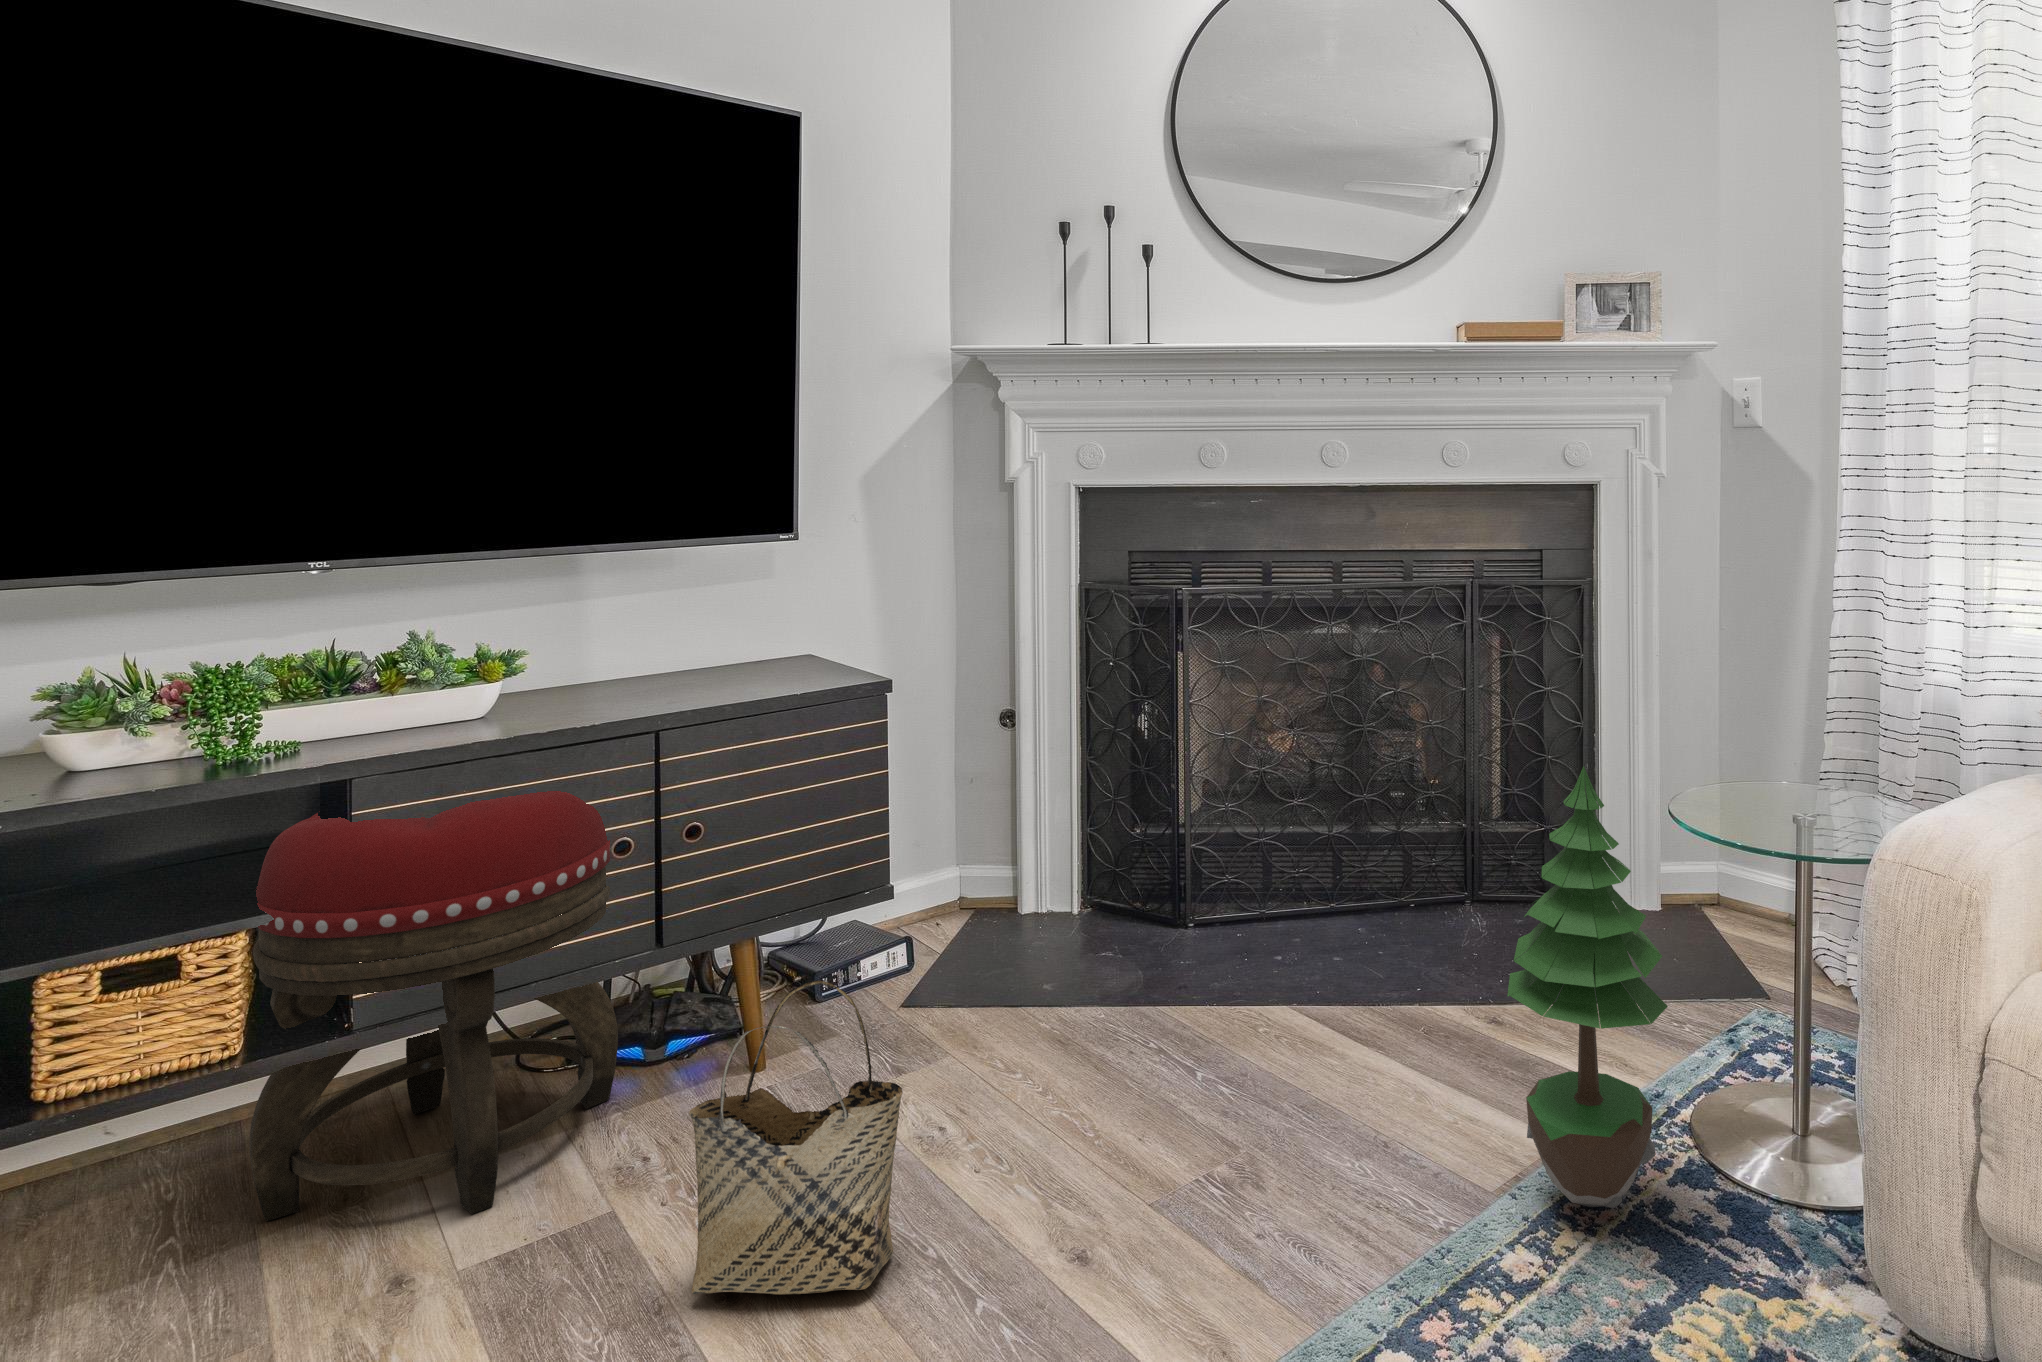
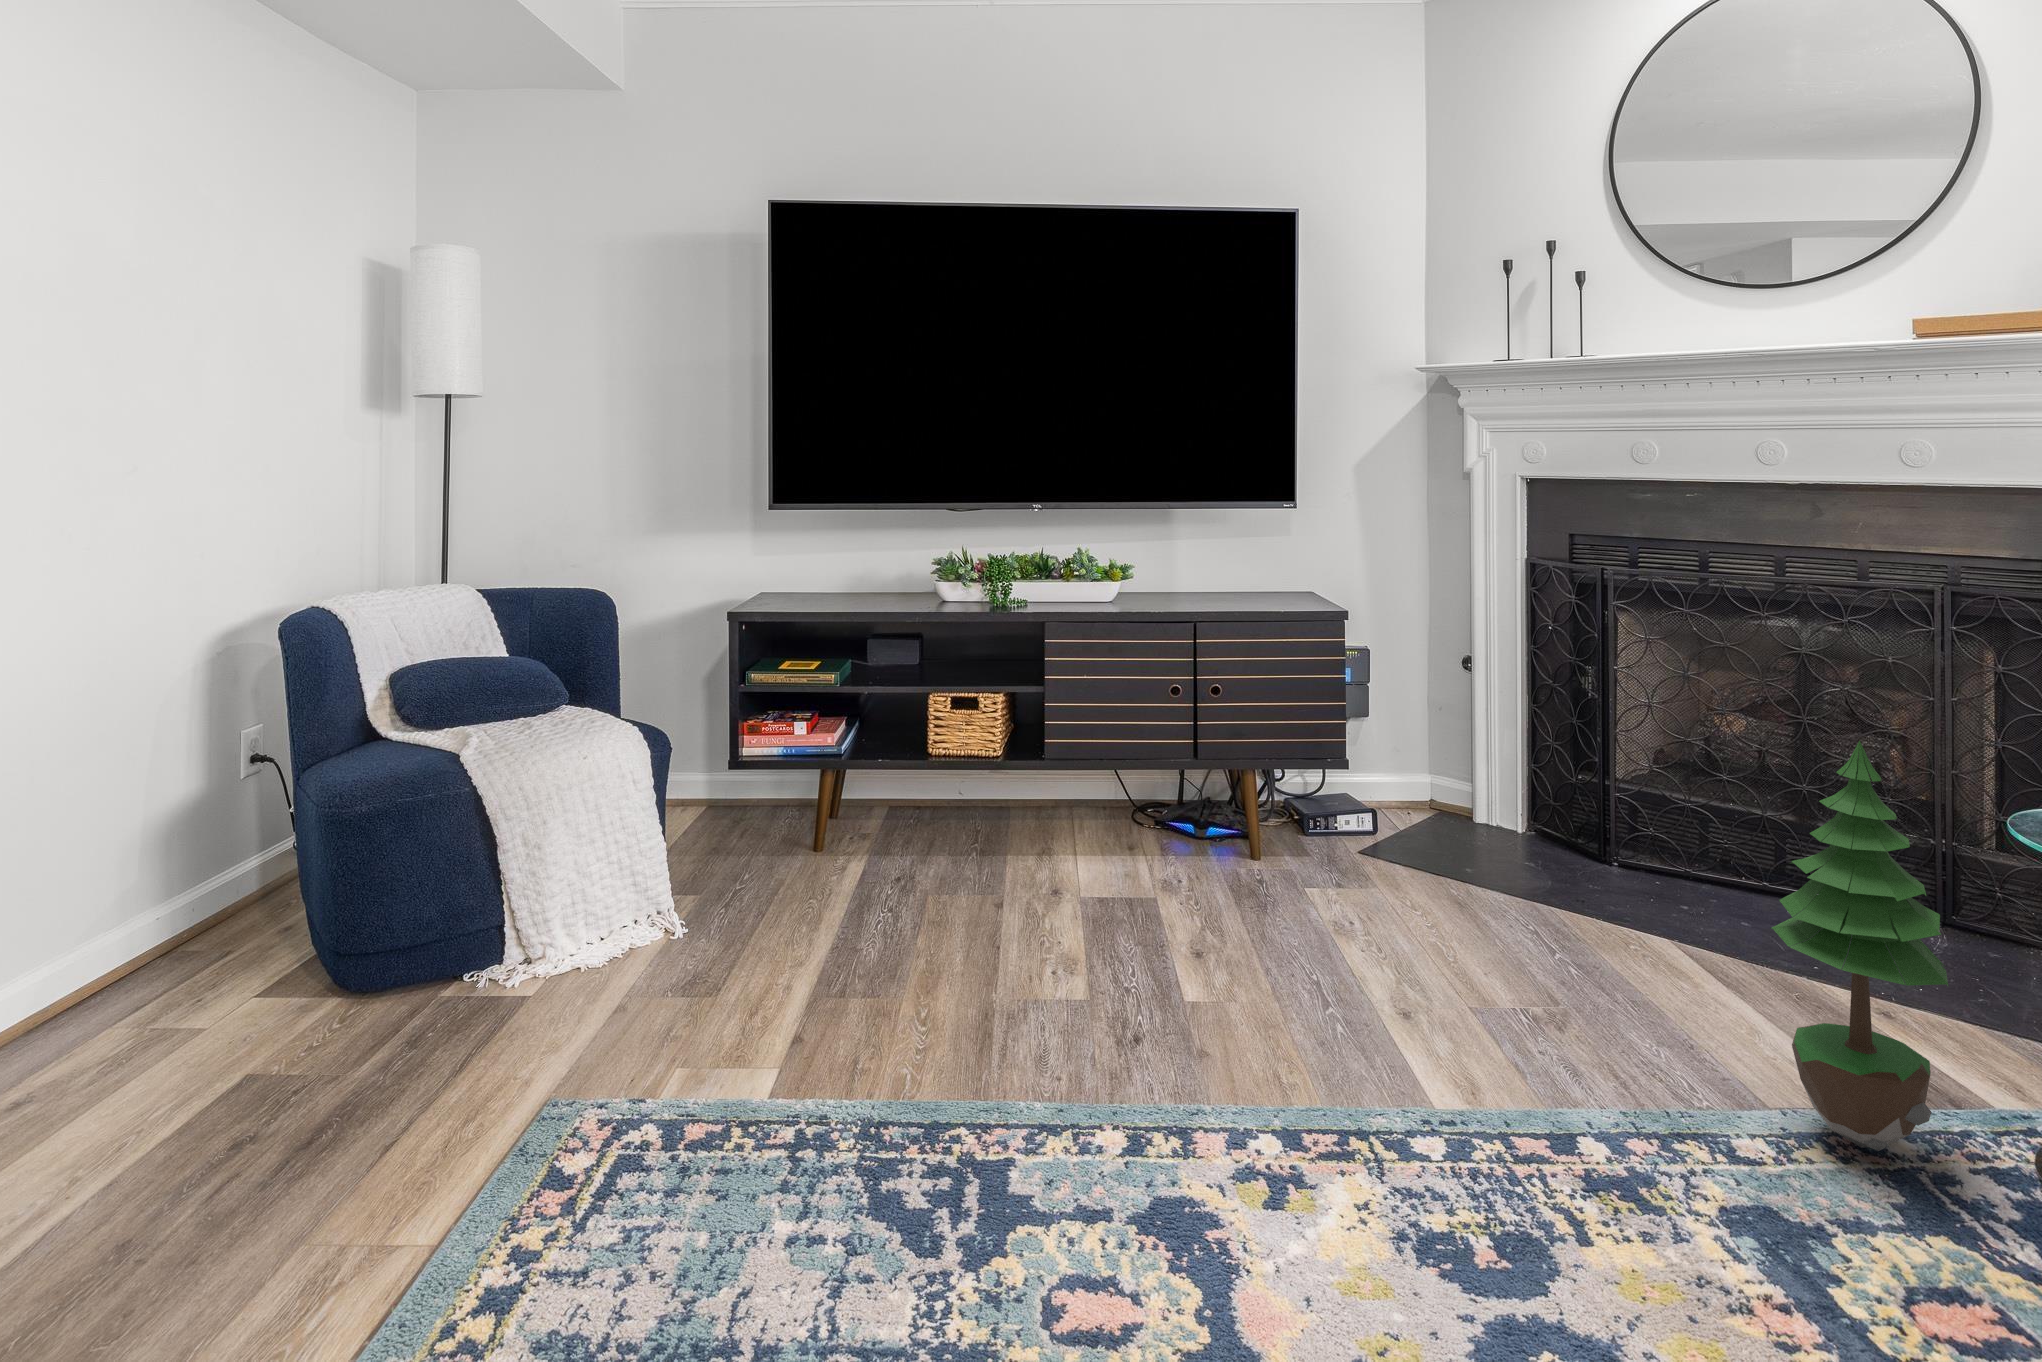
footstool: present [249,791,618,1221] -> none [1004,634,1176,877]
woven basket: present [689,980,903,1294] -> none [1178,783,1298,976]

